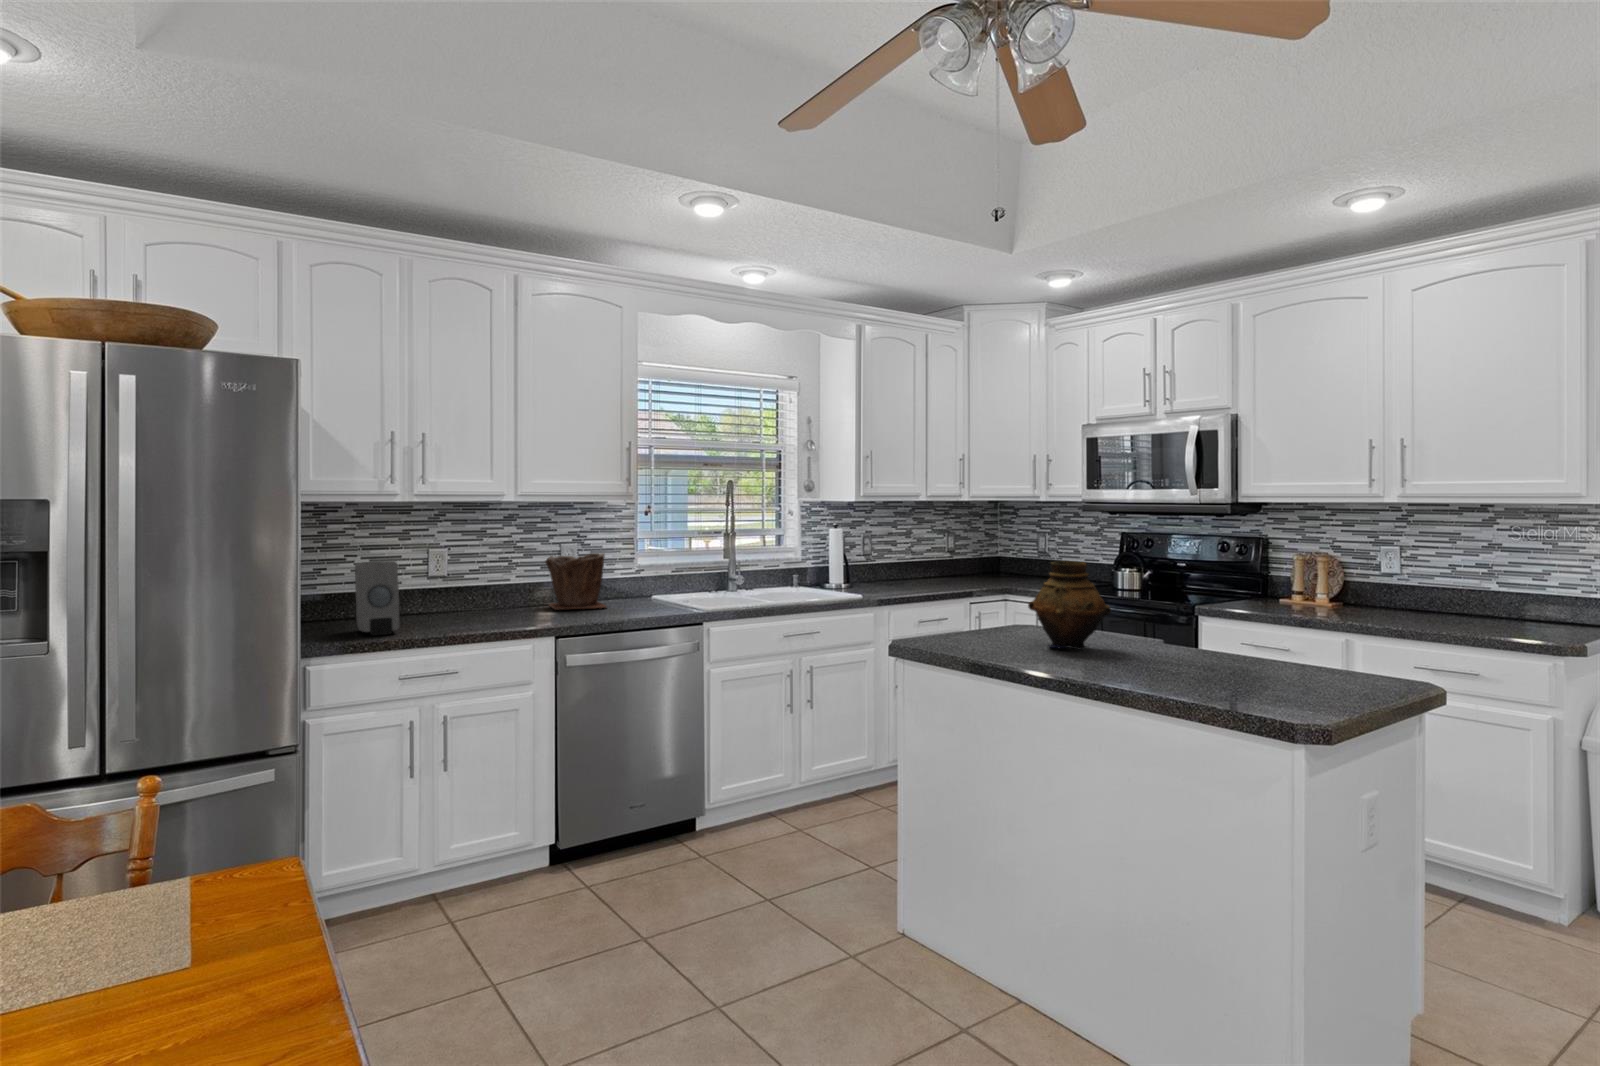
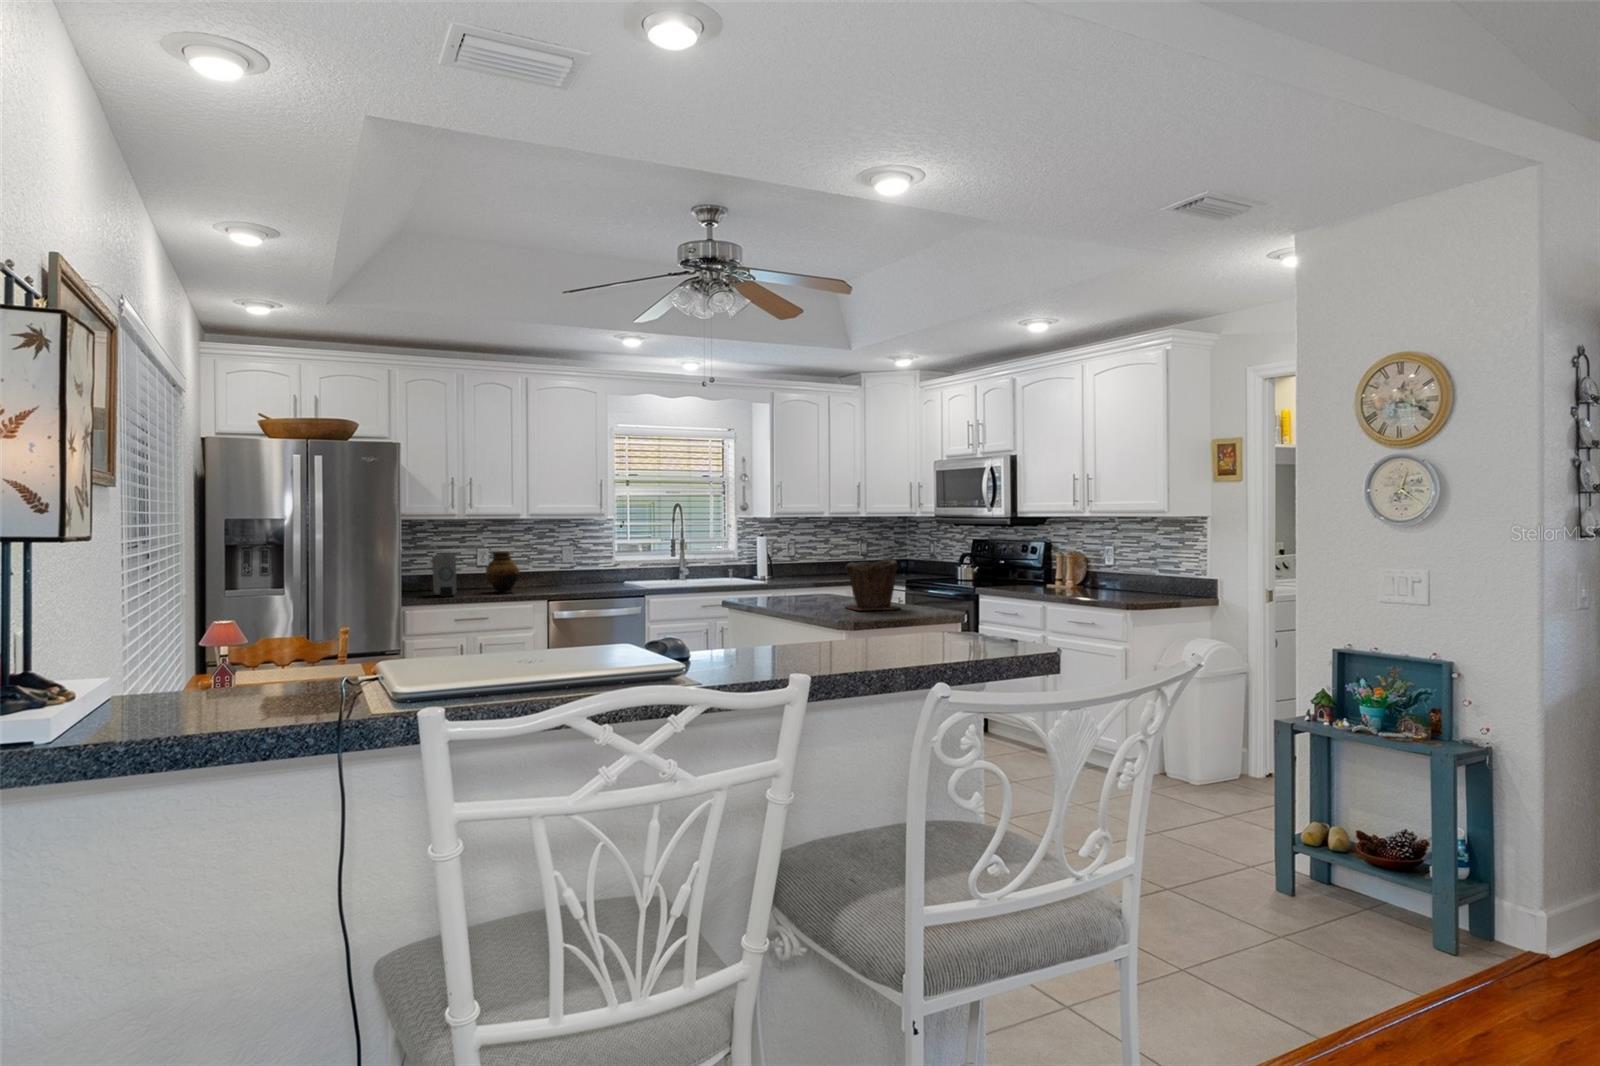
plant pot: present [545,553,606,610] -> present [846,560,901,611]
vase: present [1028,561,1111,649] -> present [486,551,519,592]

